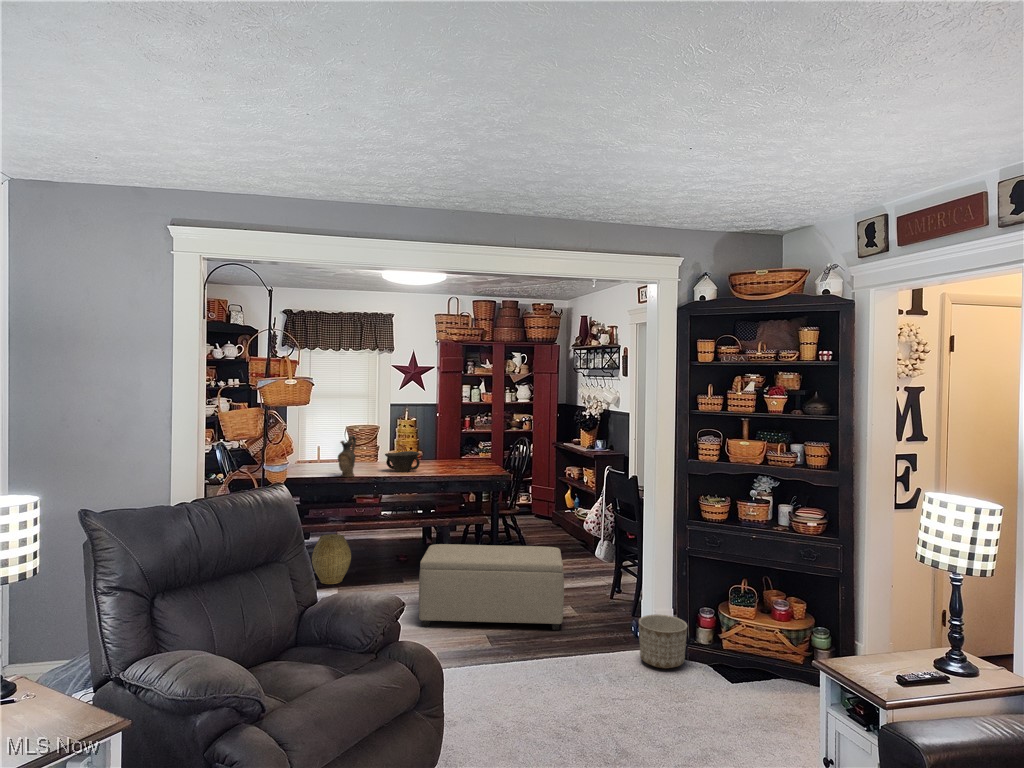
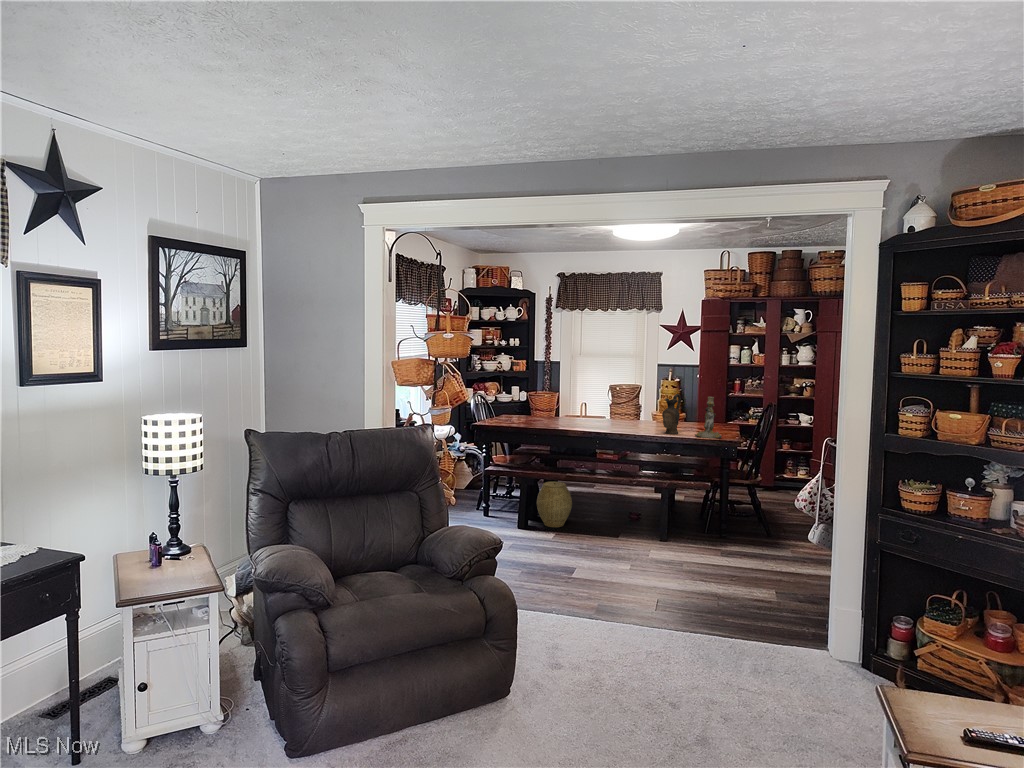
ceramic pitcher: present [338,436,356,477] -> present [662,394,681,434]
candlestick: none [477,436,502,475] -> present [695,397,722,439]
bowl: present [385,451,420,473] -> none [610,409,644,430]
ottoman: present [419,544,564,630] -> none [597,501,757,607]
planter: present [639,614,687,669] -> none [802,609,863,673]

